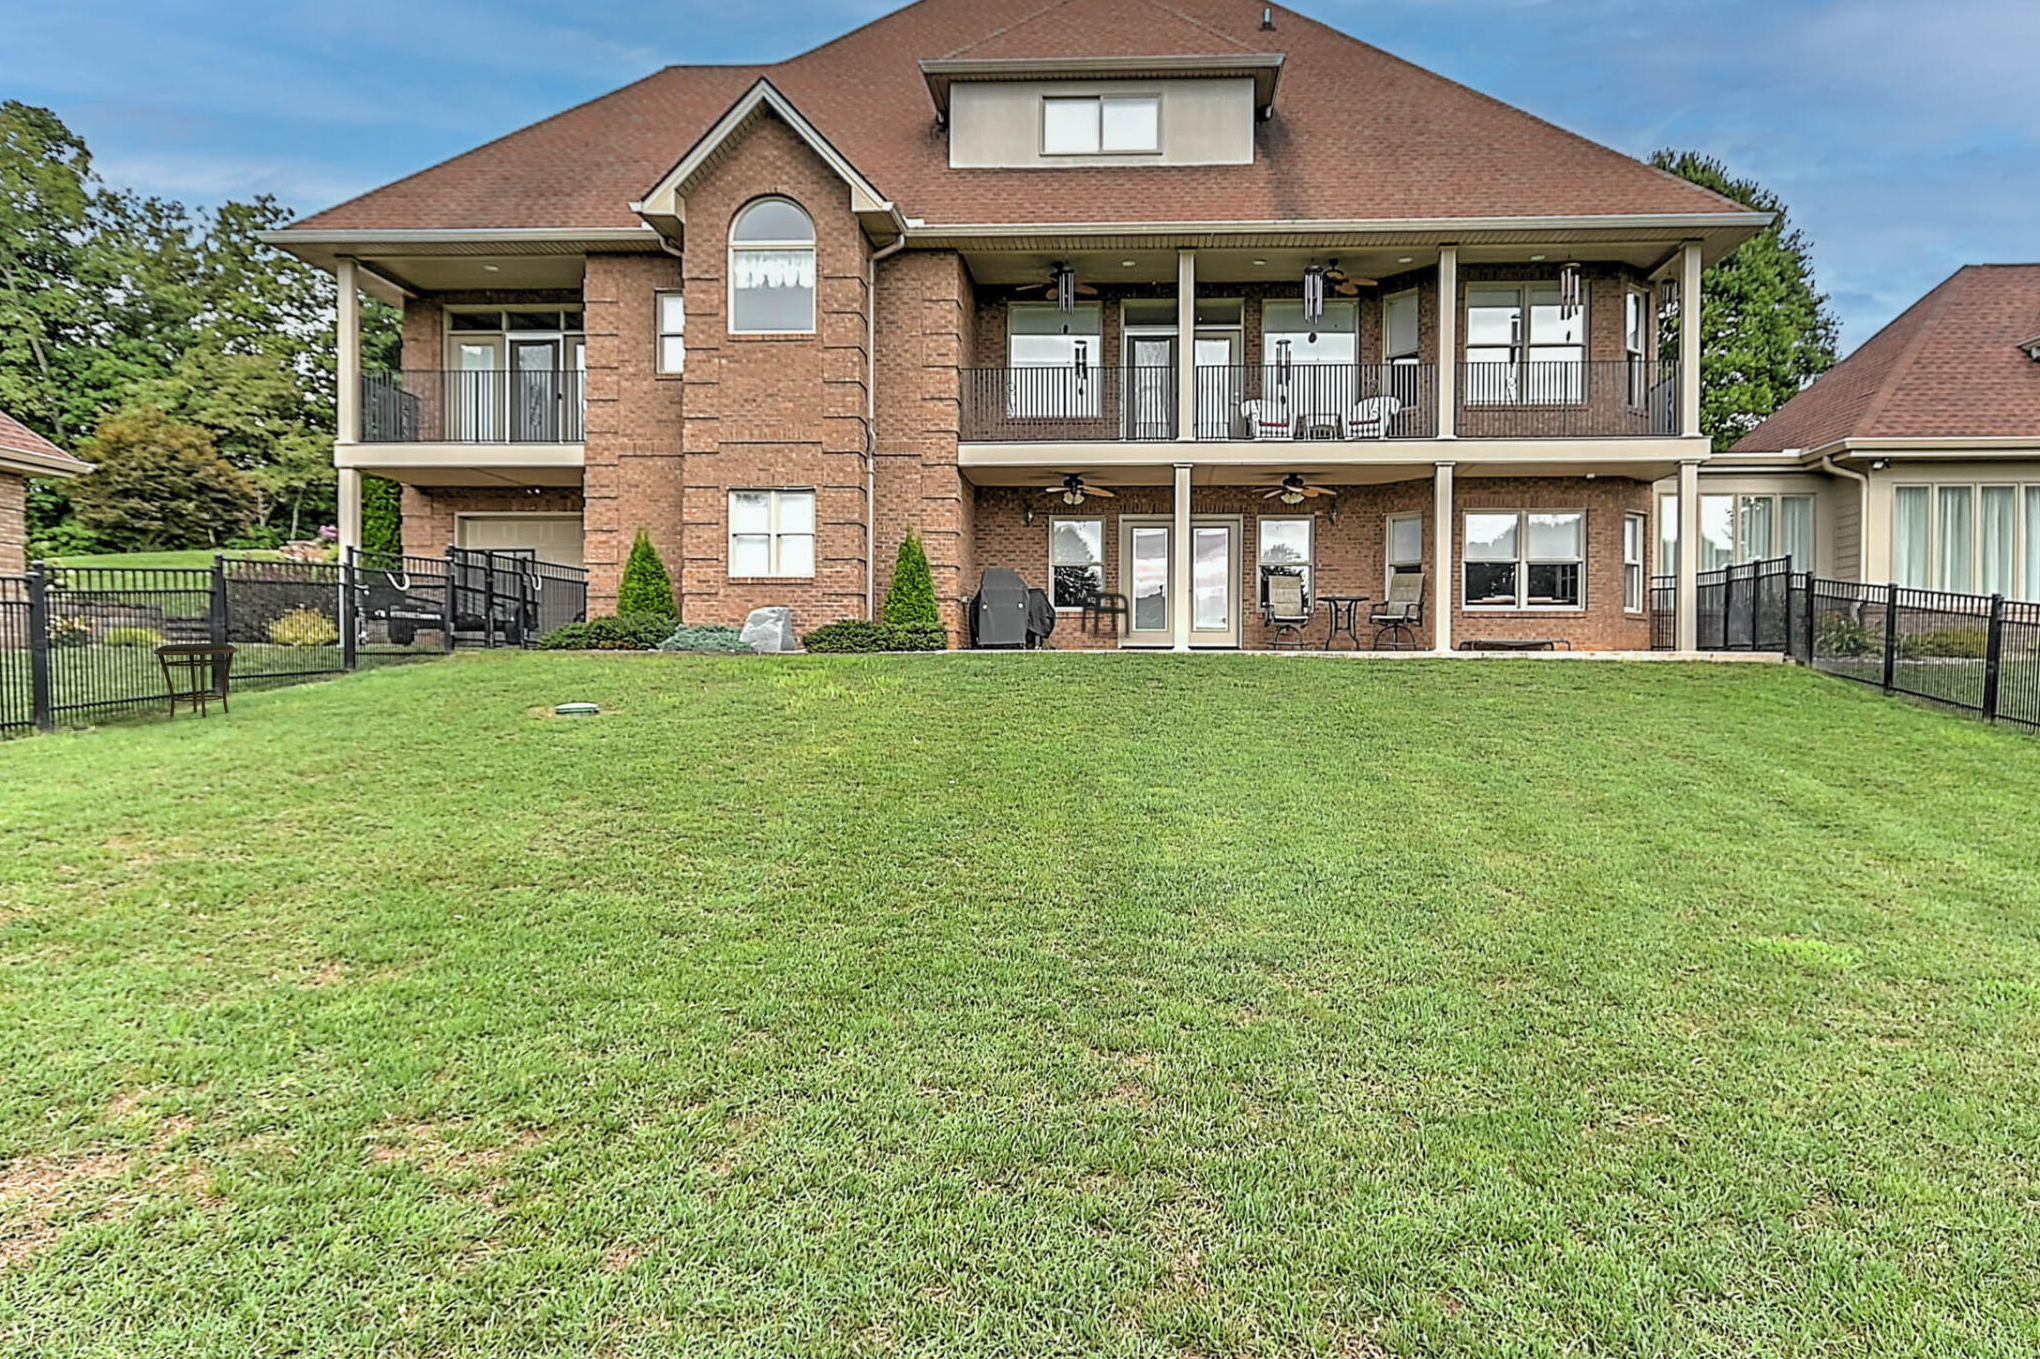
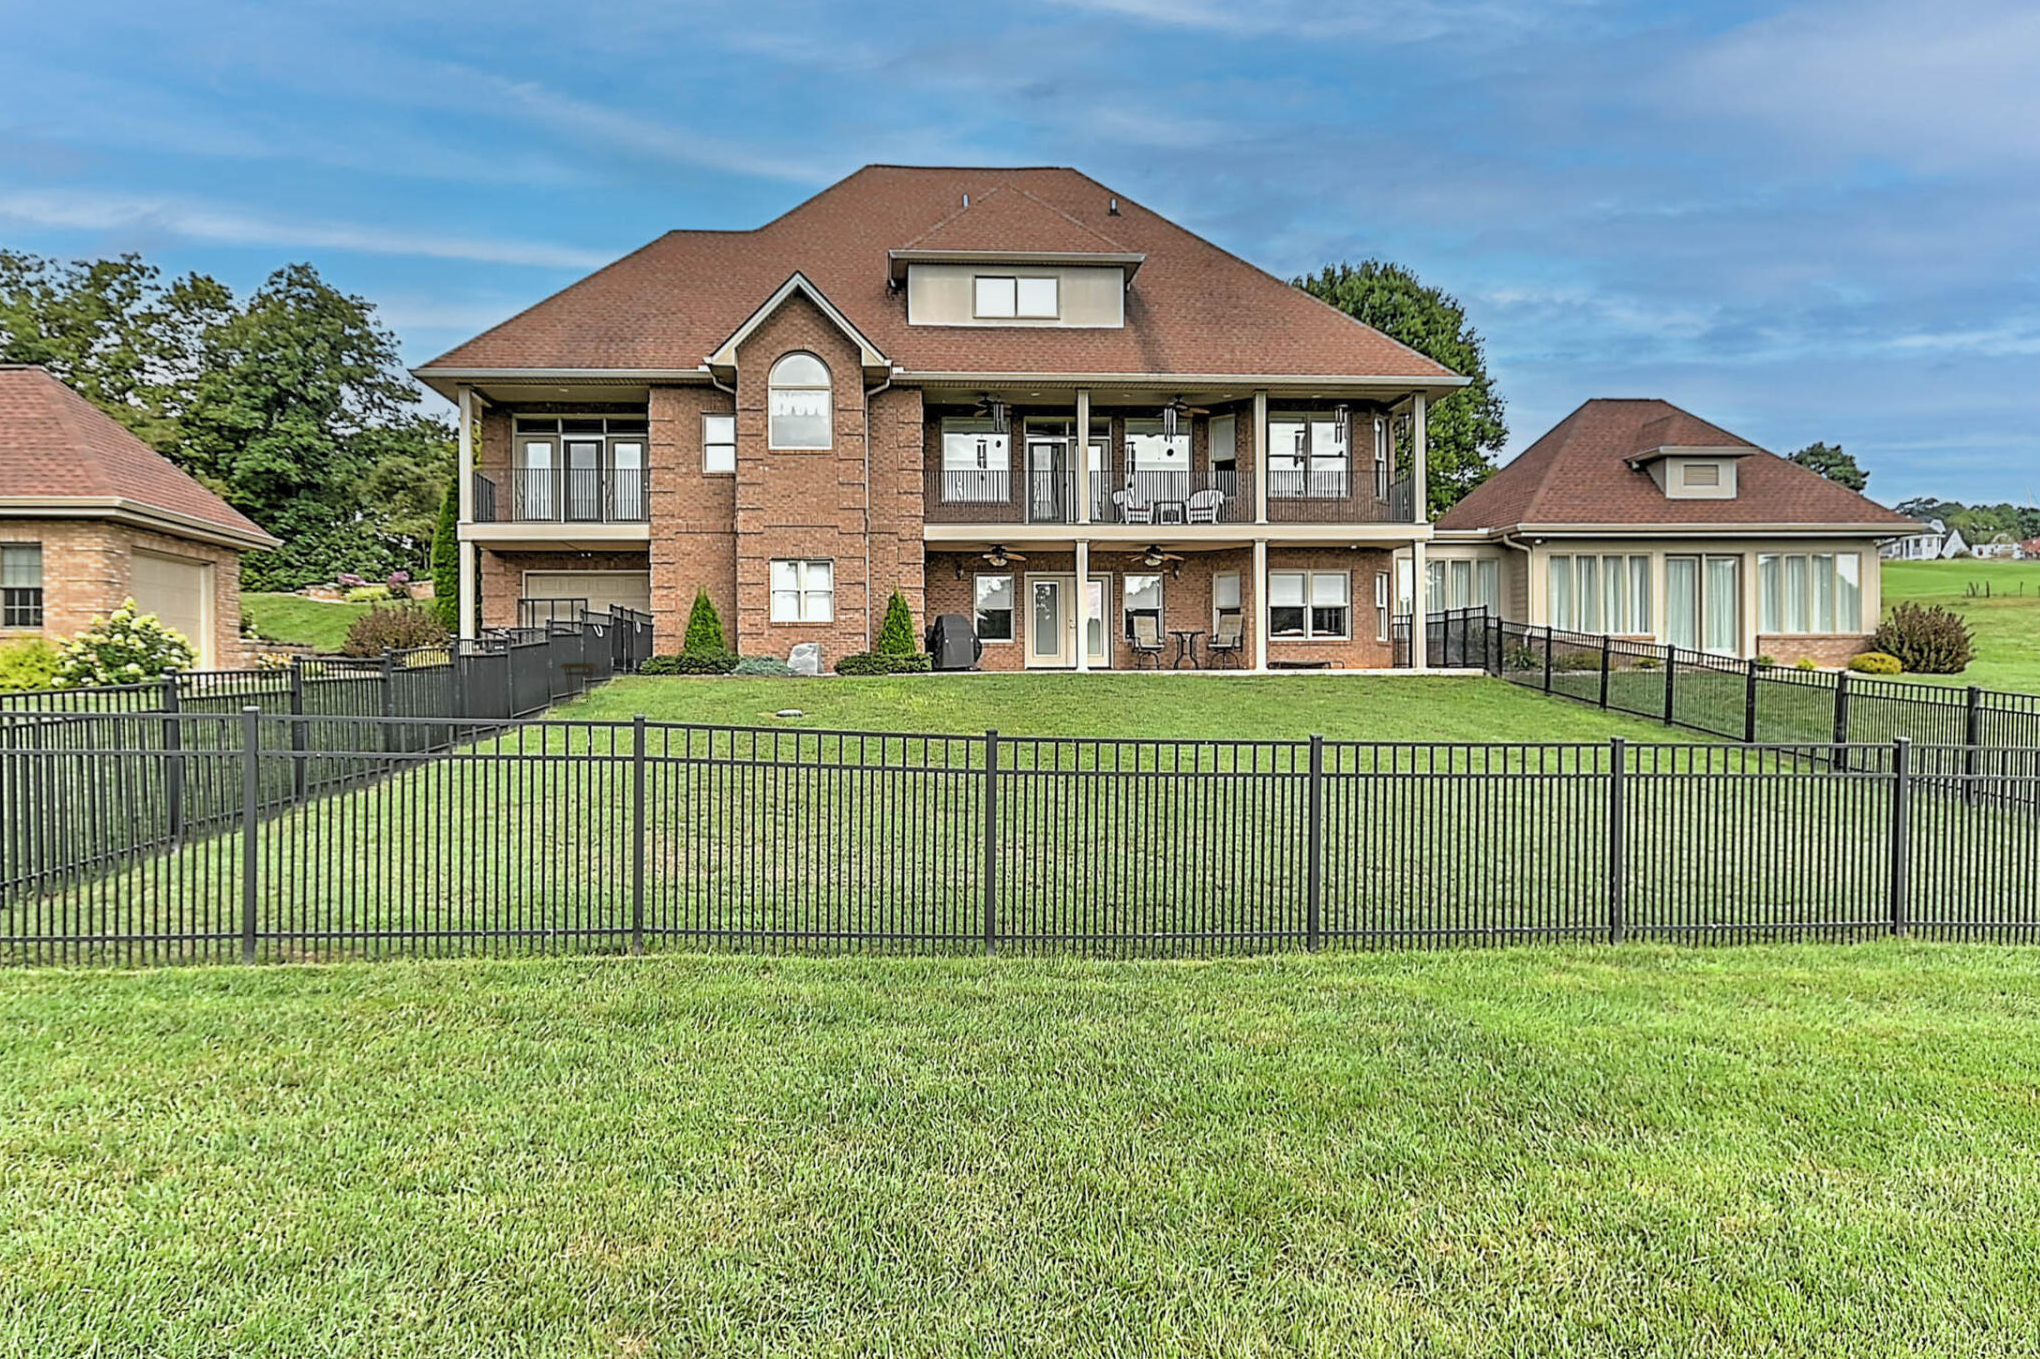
bench: present [1081,591,1130,637] -> none [1002,629,1041,661]

